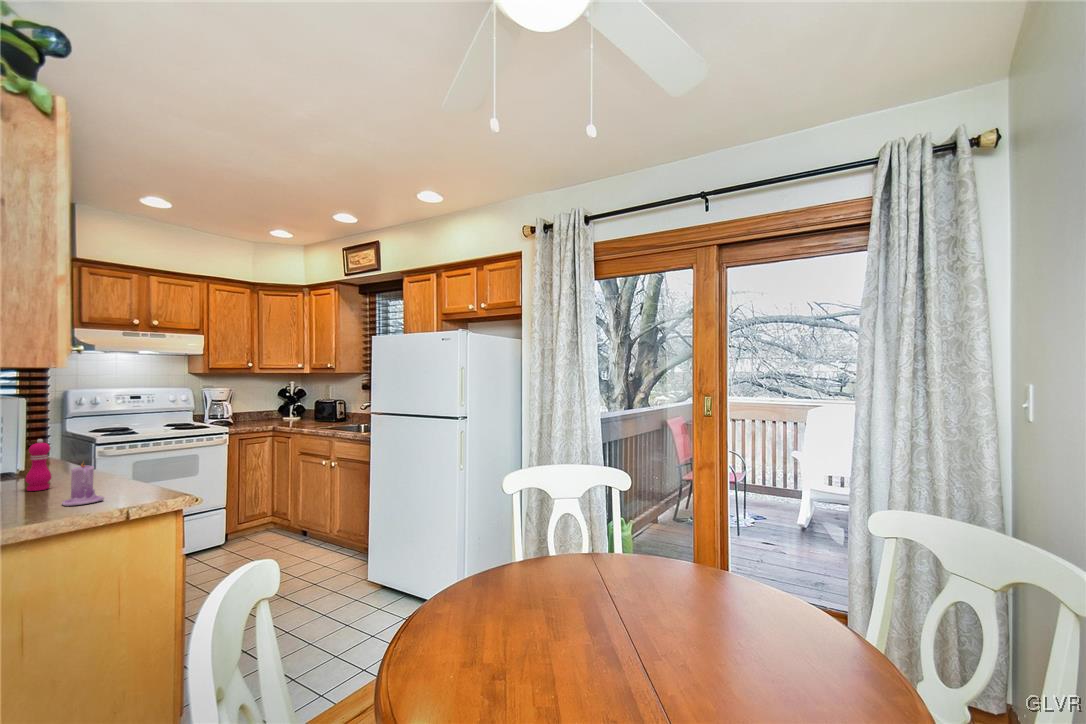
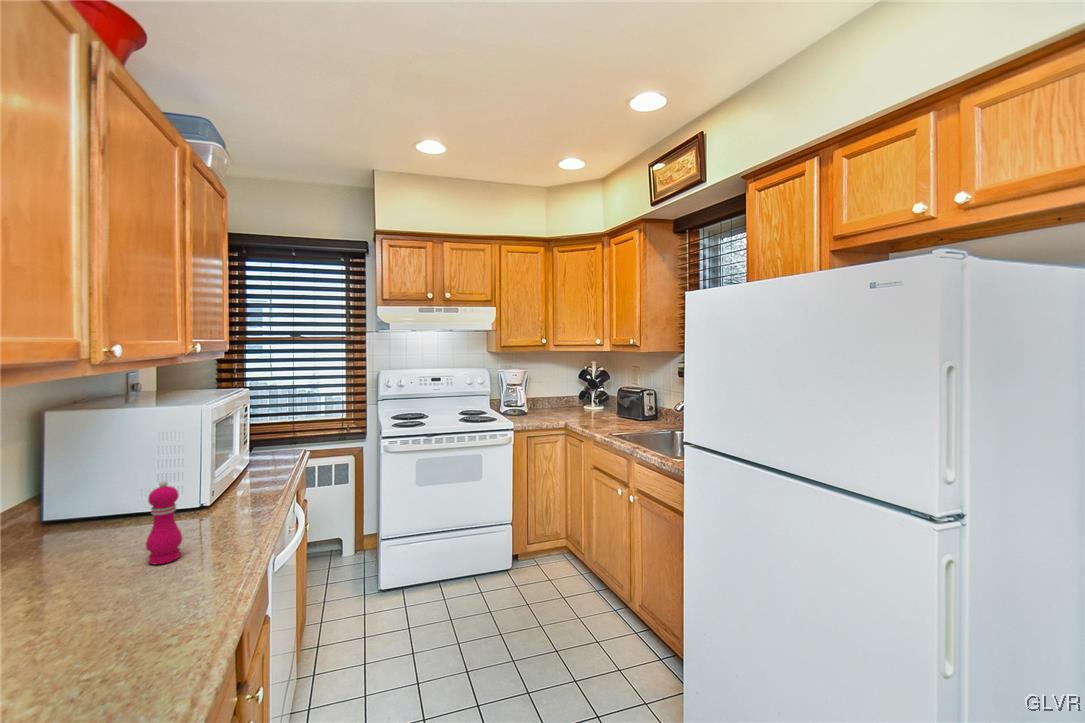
candle: present [62,464,104,506] -> none [63,565,146,666]

